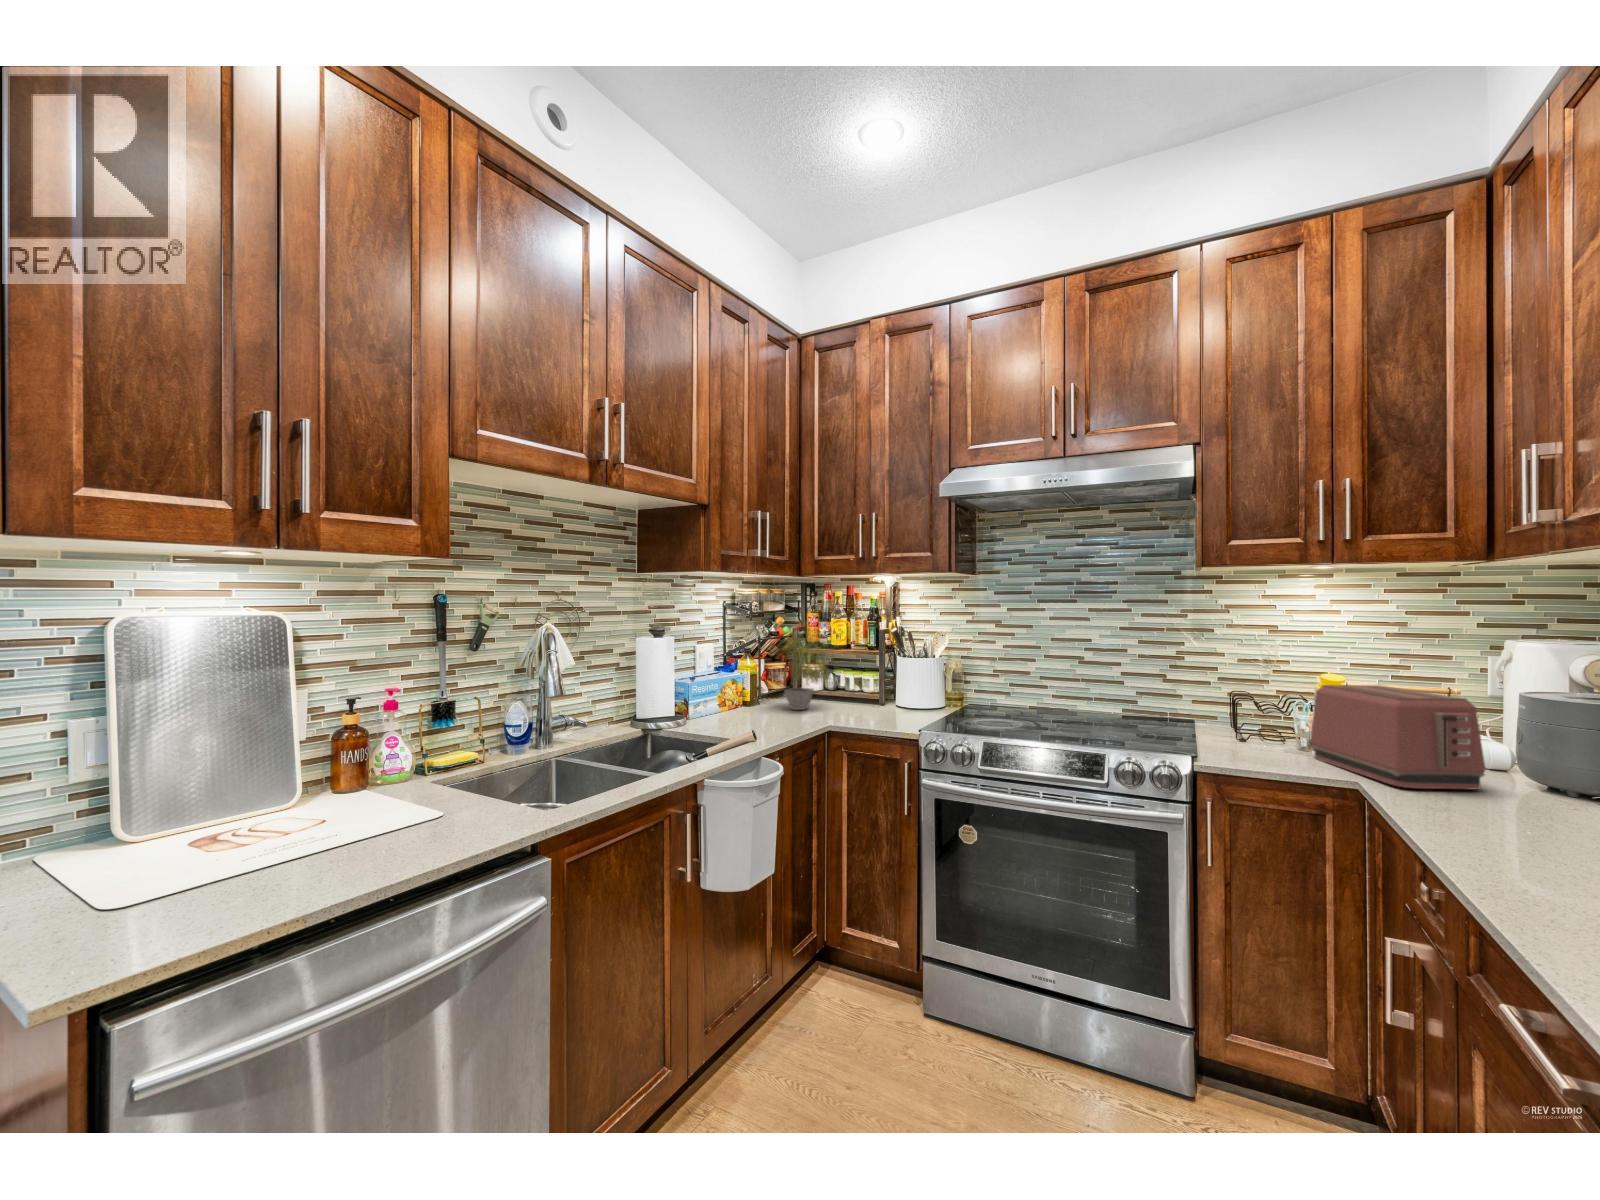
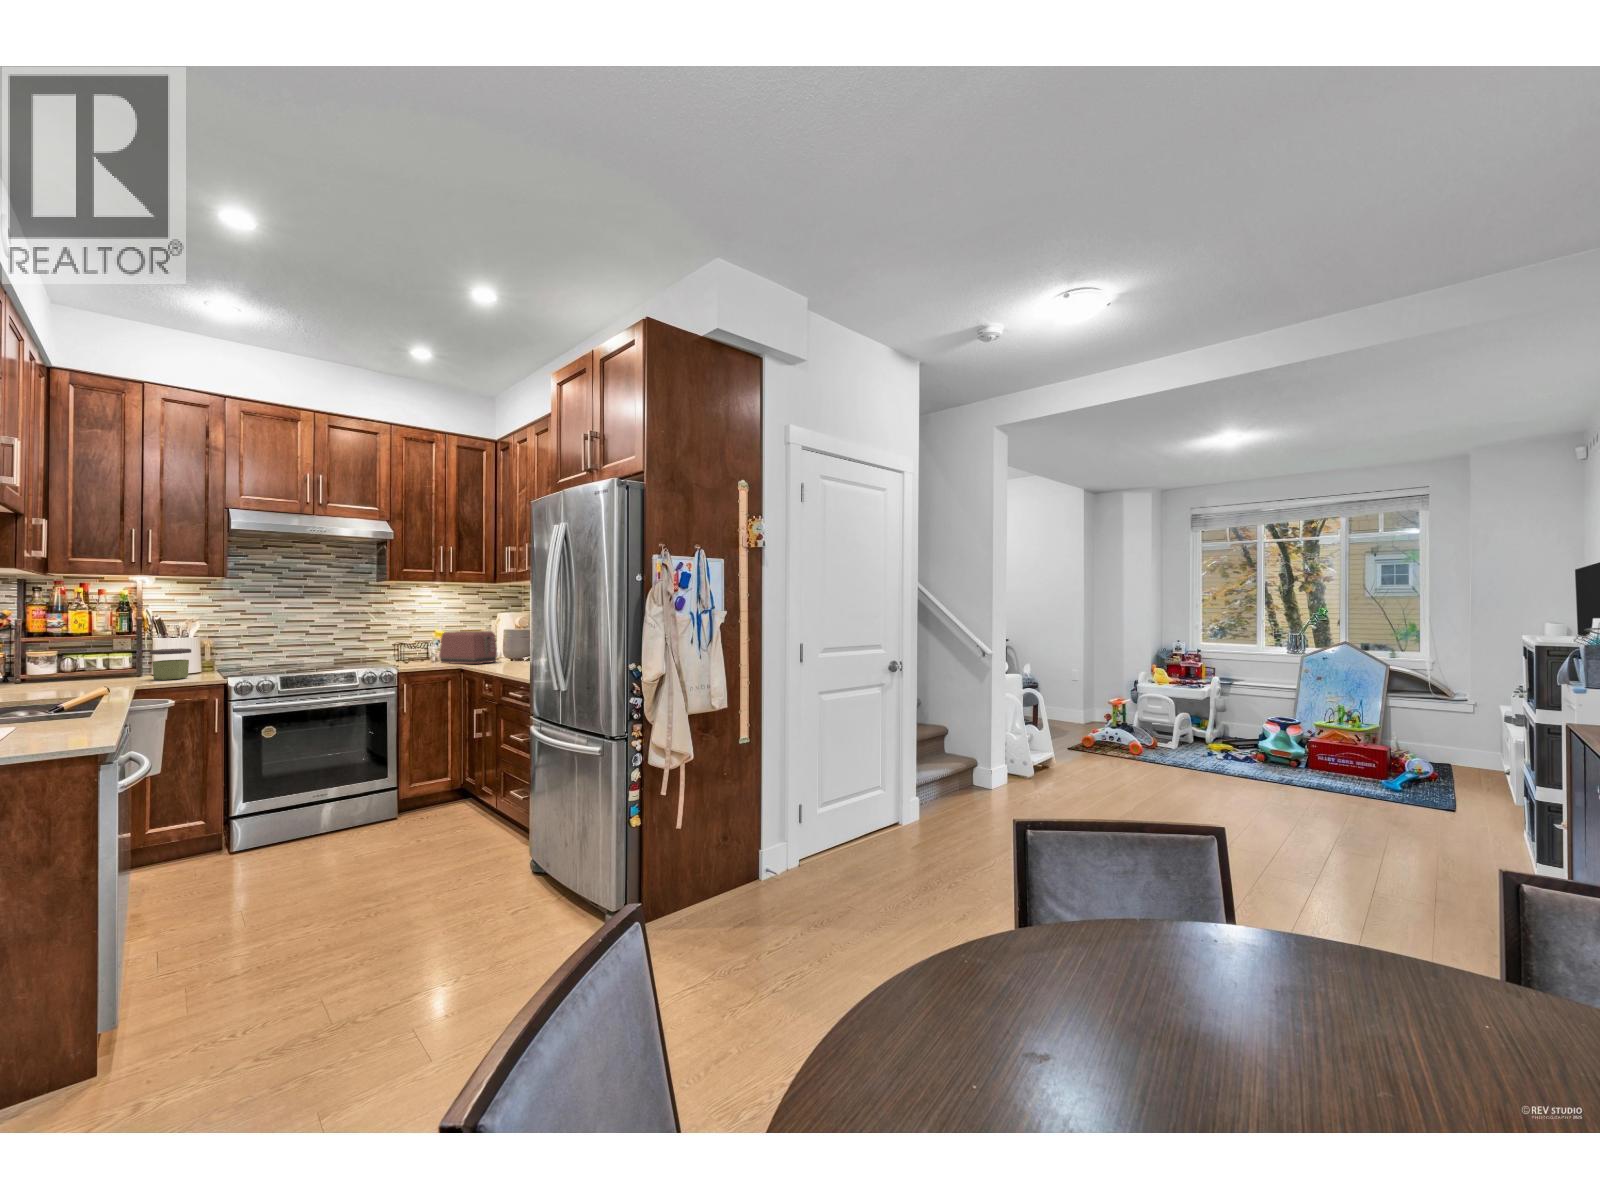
potted plant: present [778,626,837,710] -> none [28,610,114,684]
jar: none [858,676,897,722] -> present [150,648,191,680]

